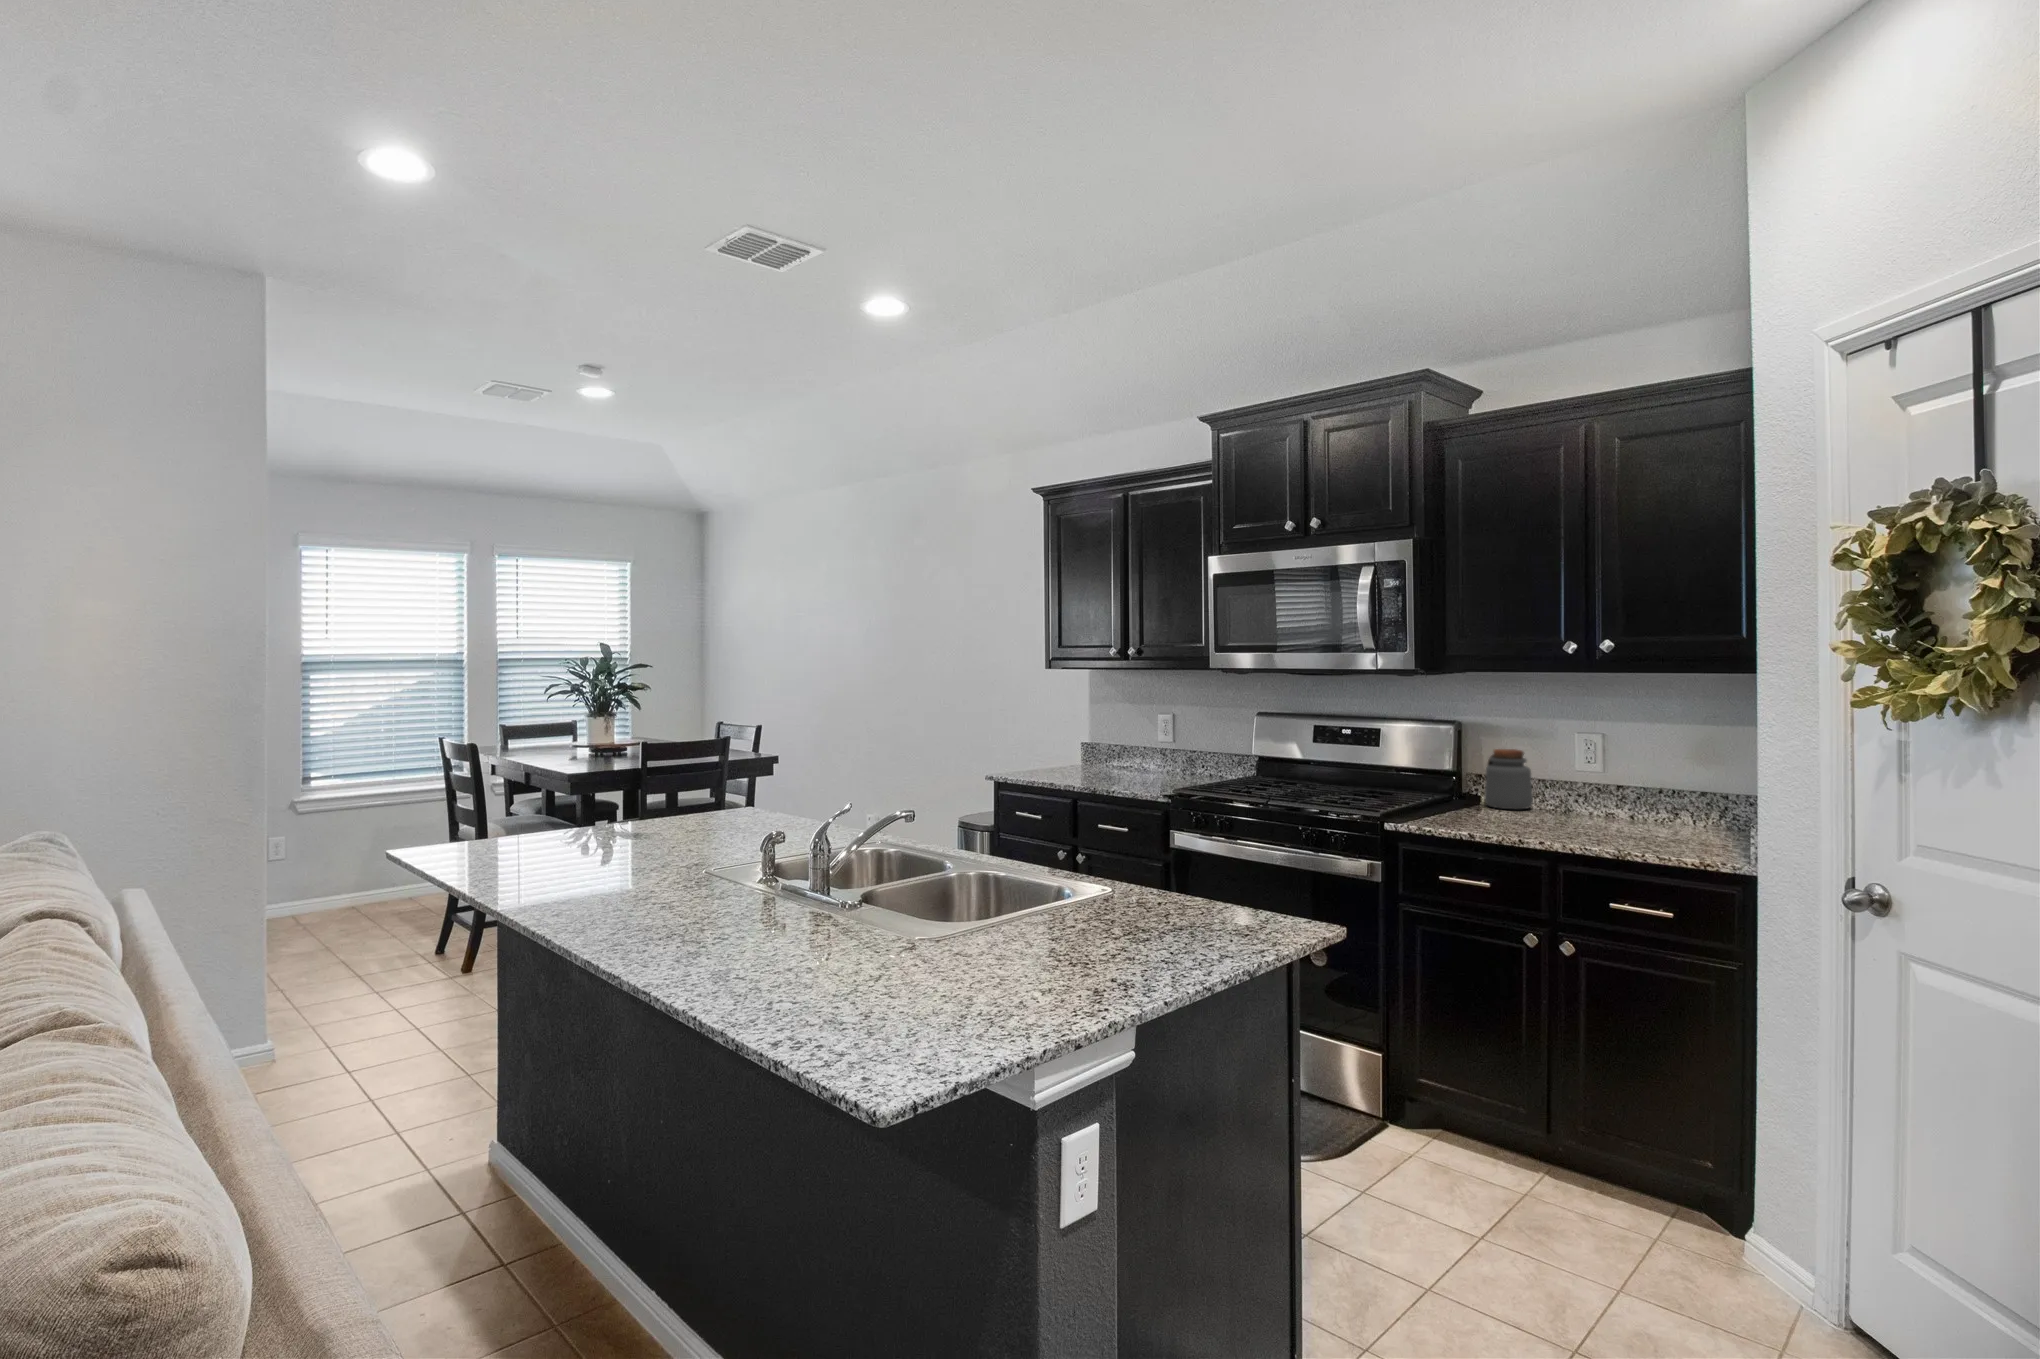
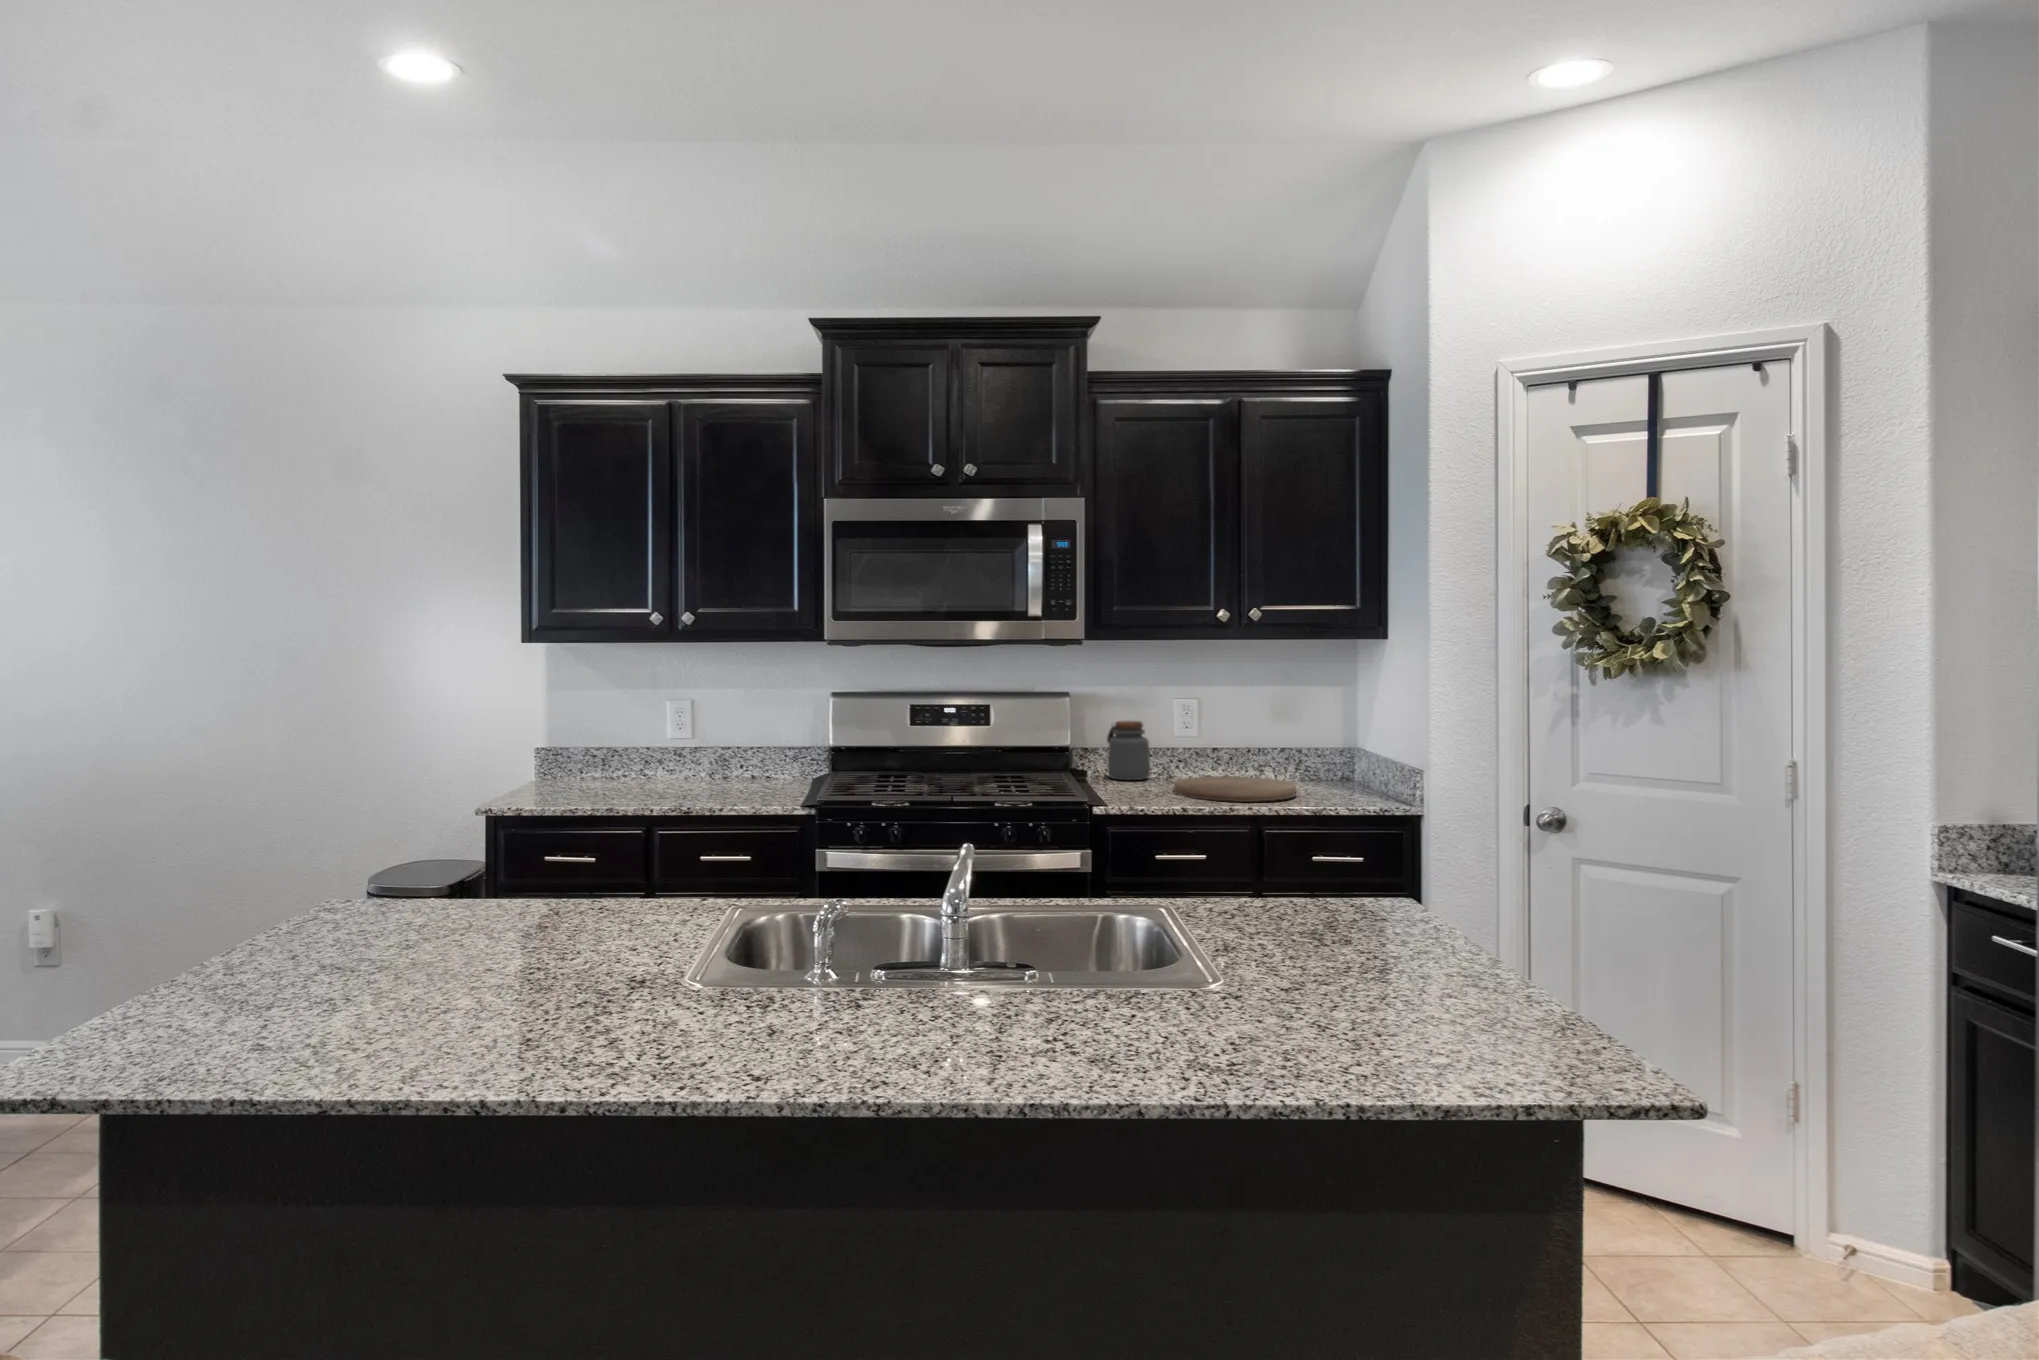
cutting board: none [1506,812,1652,842] -> present [1174,776,1296,802]

